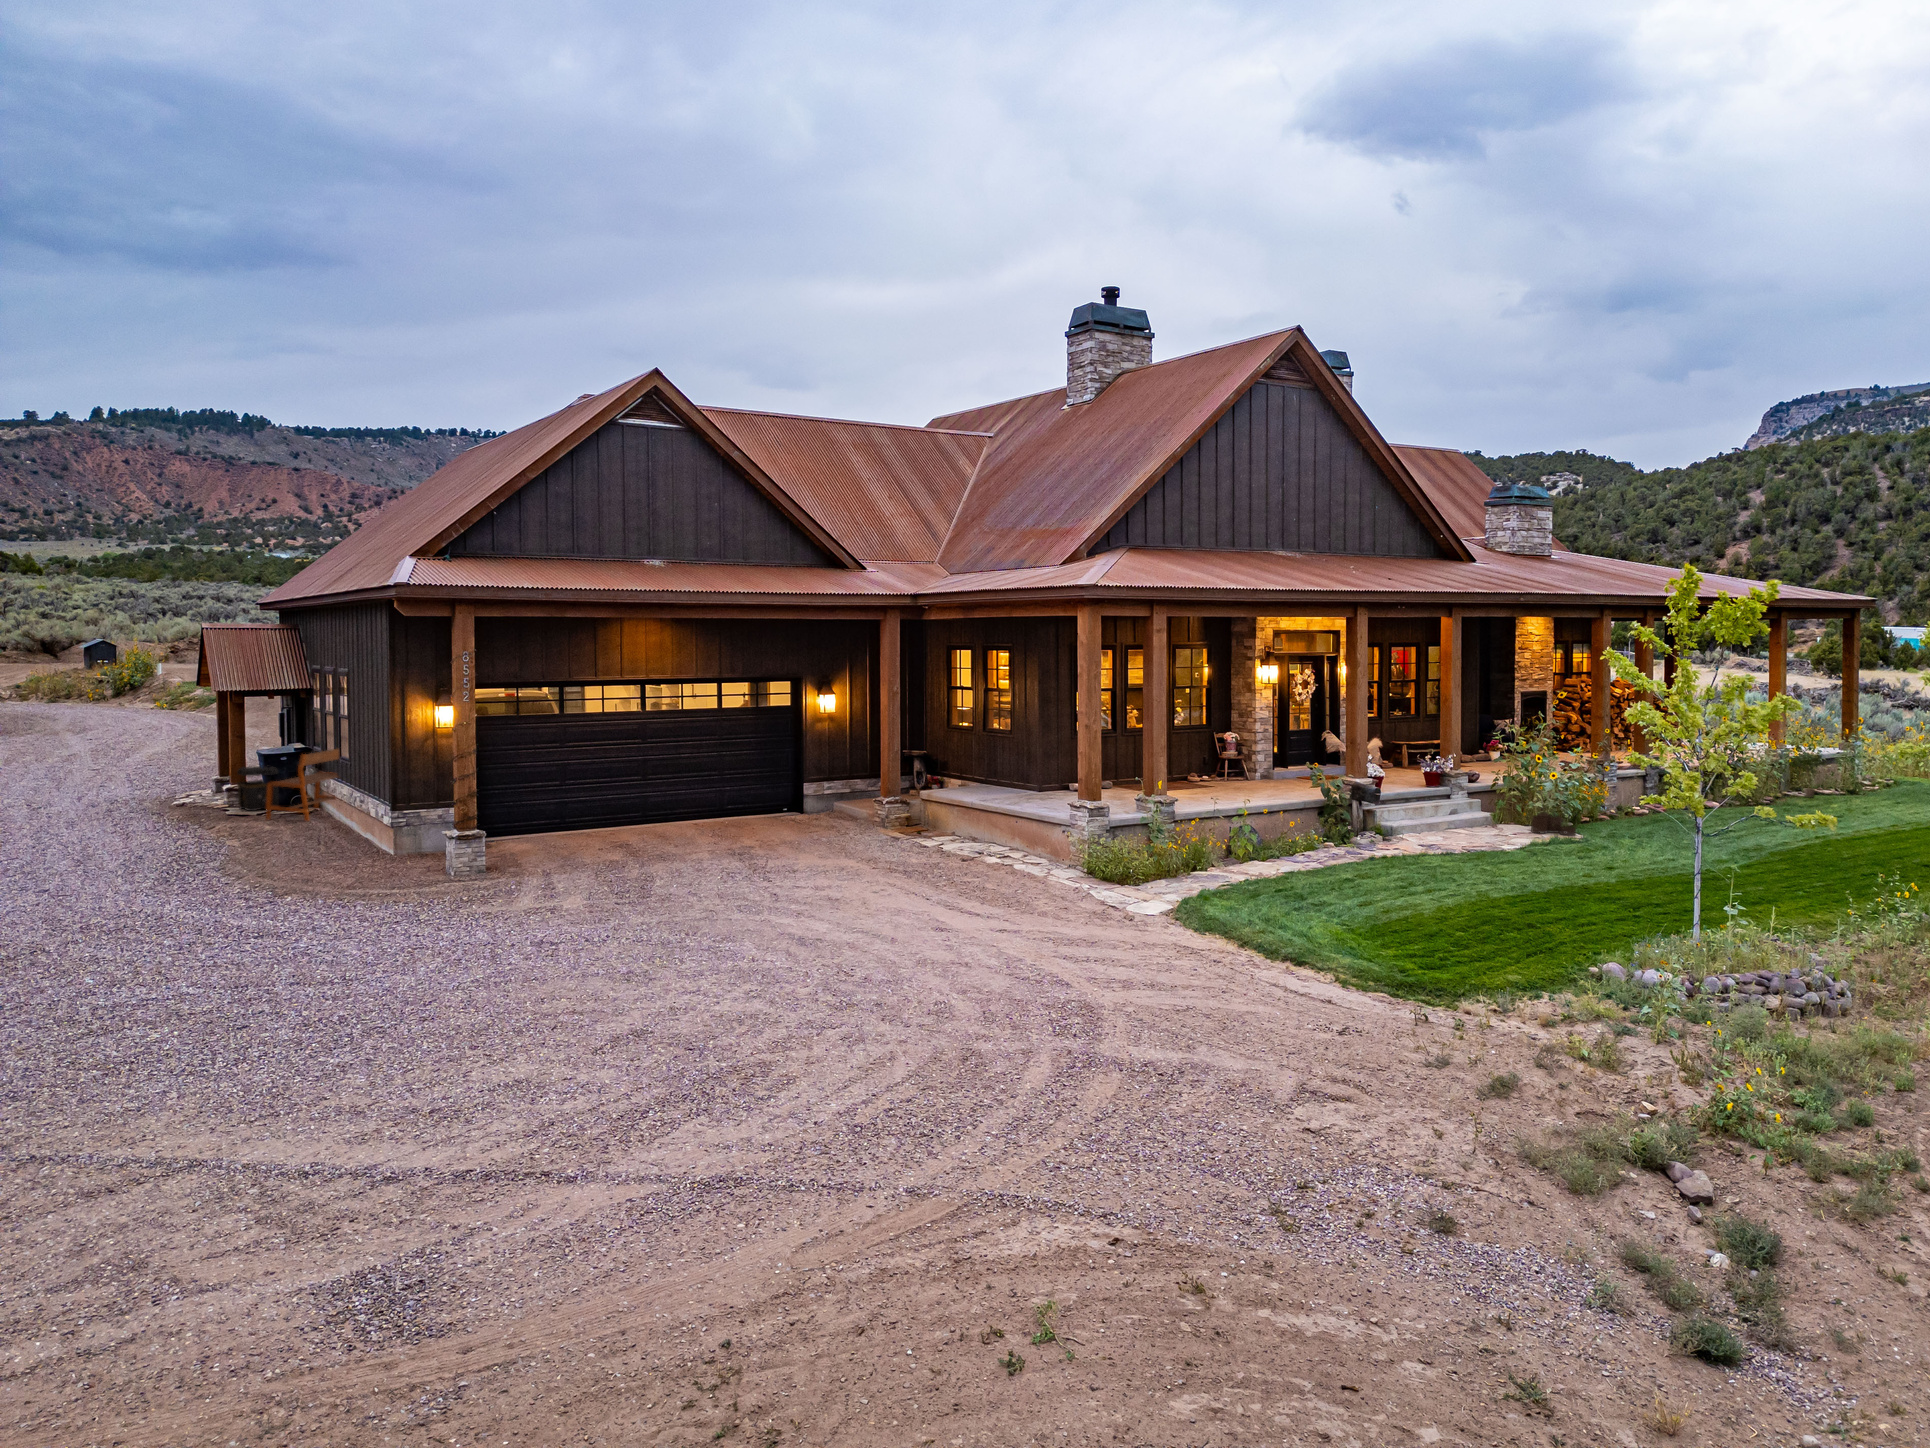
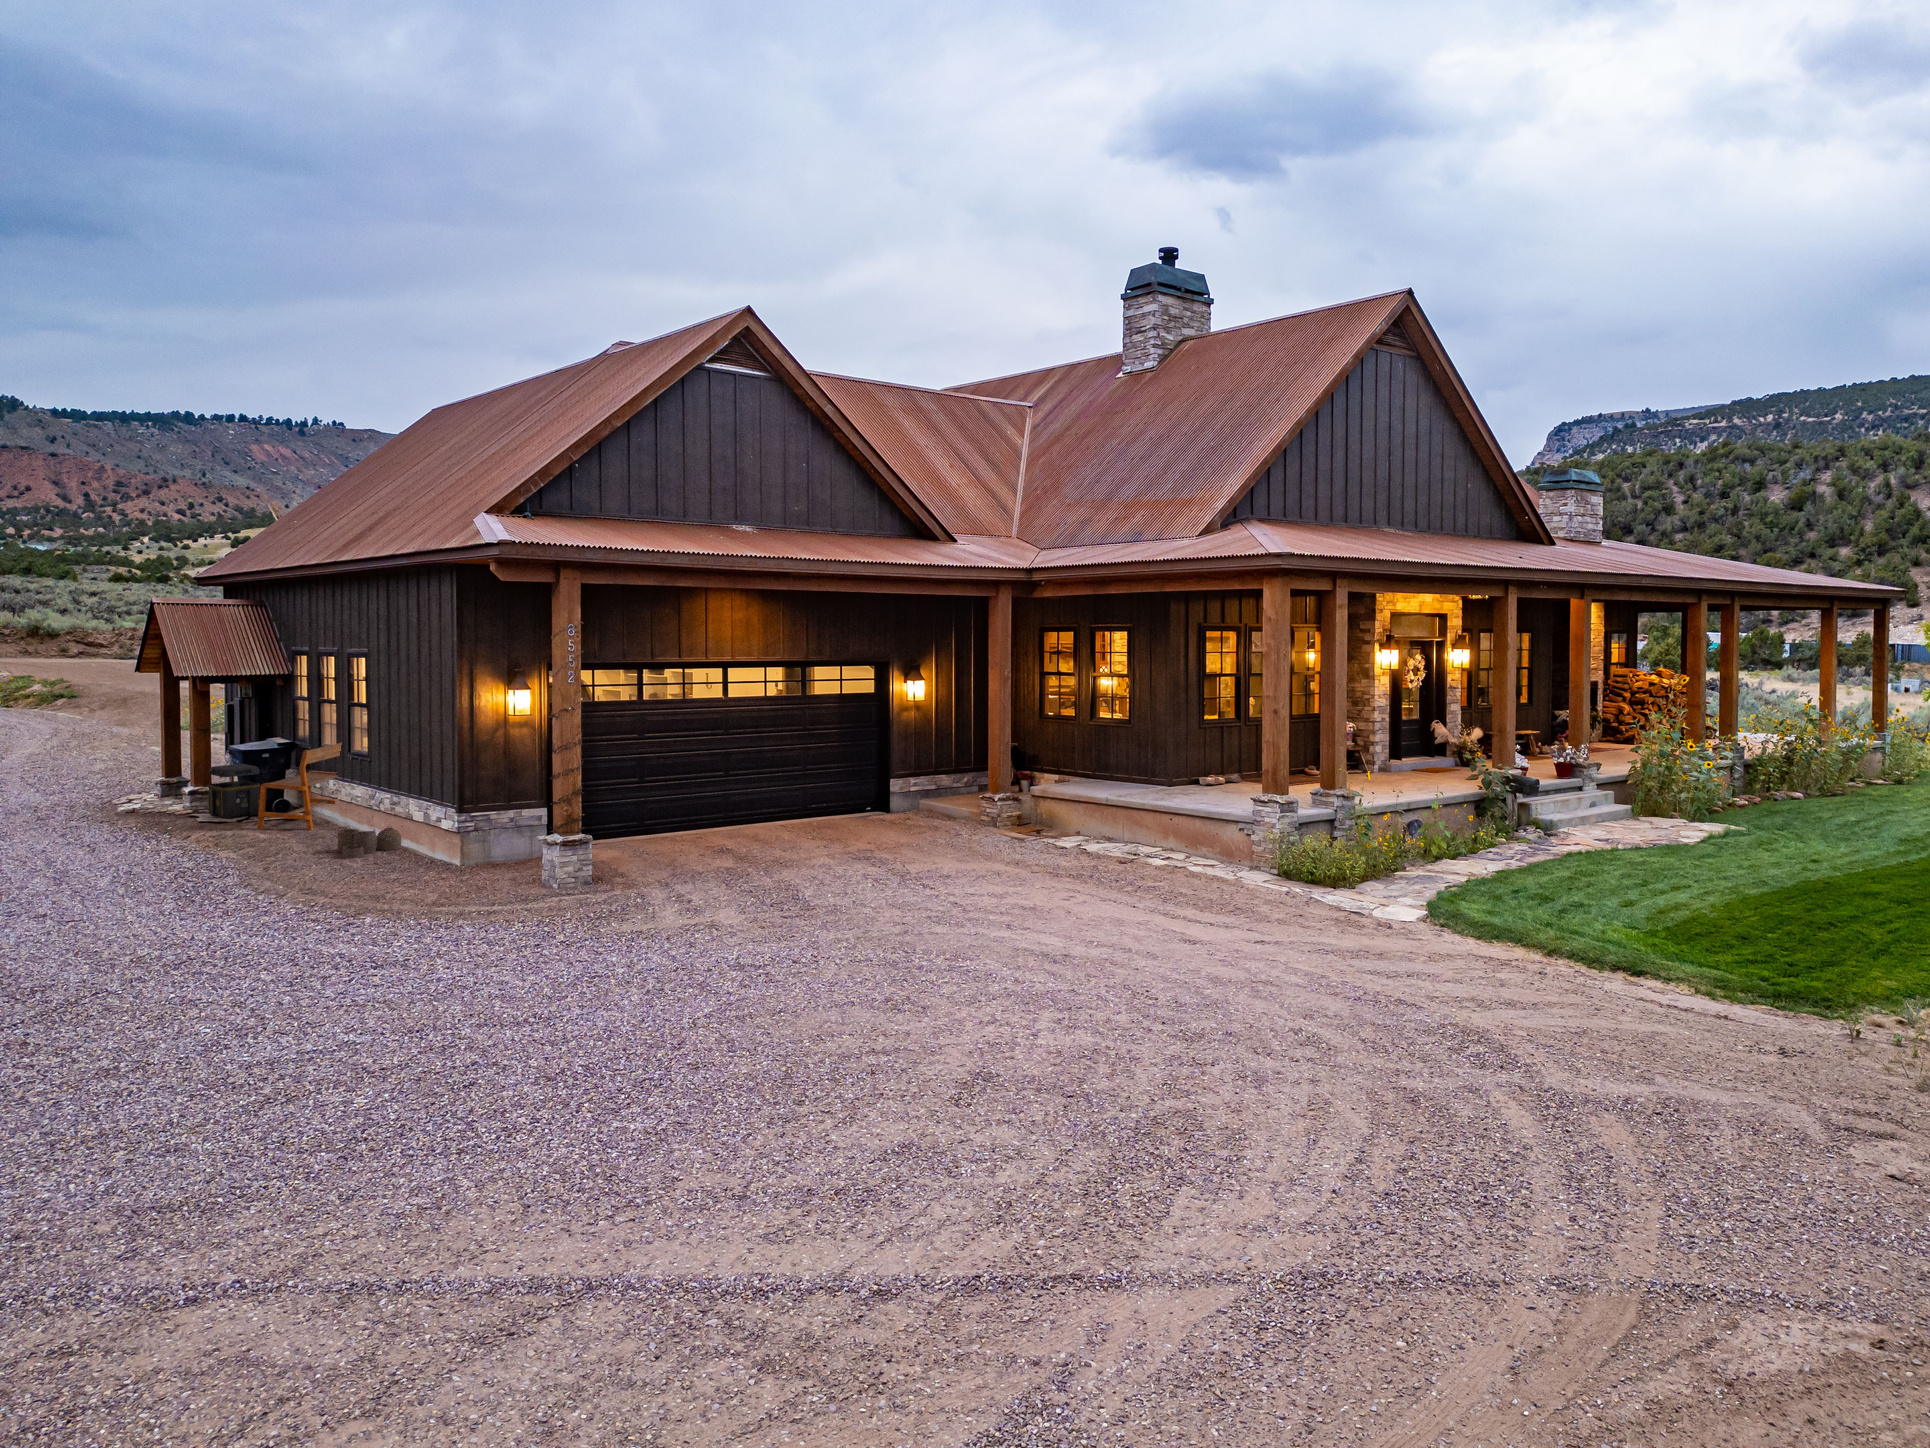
potted plant: present [1791,755,1828,798] -> none [1852,740,1894,785]
woven basket: present [1531,811,1576,836] -> present [337,826,401,858]

